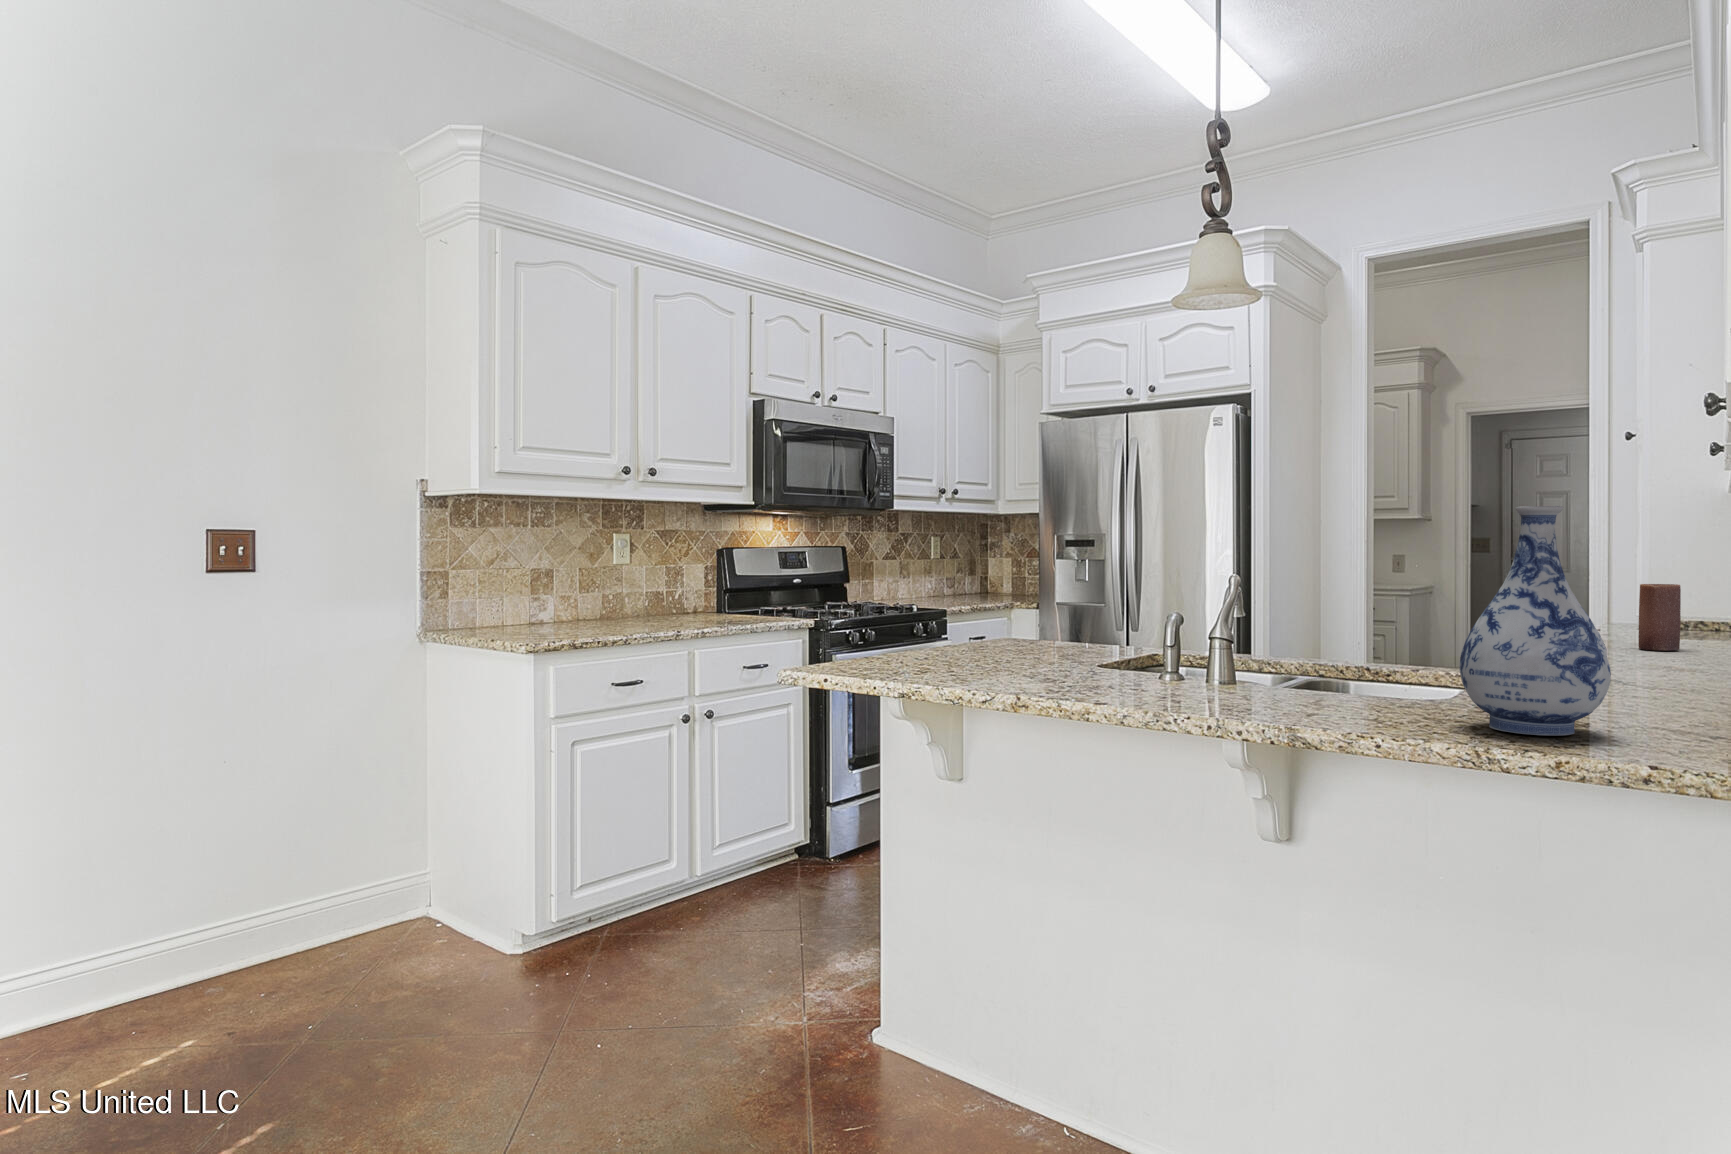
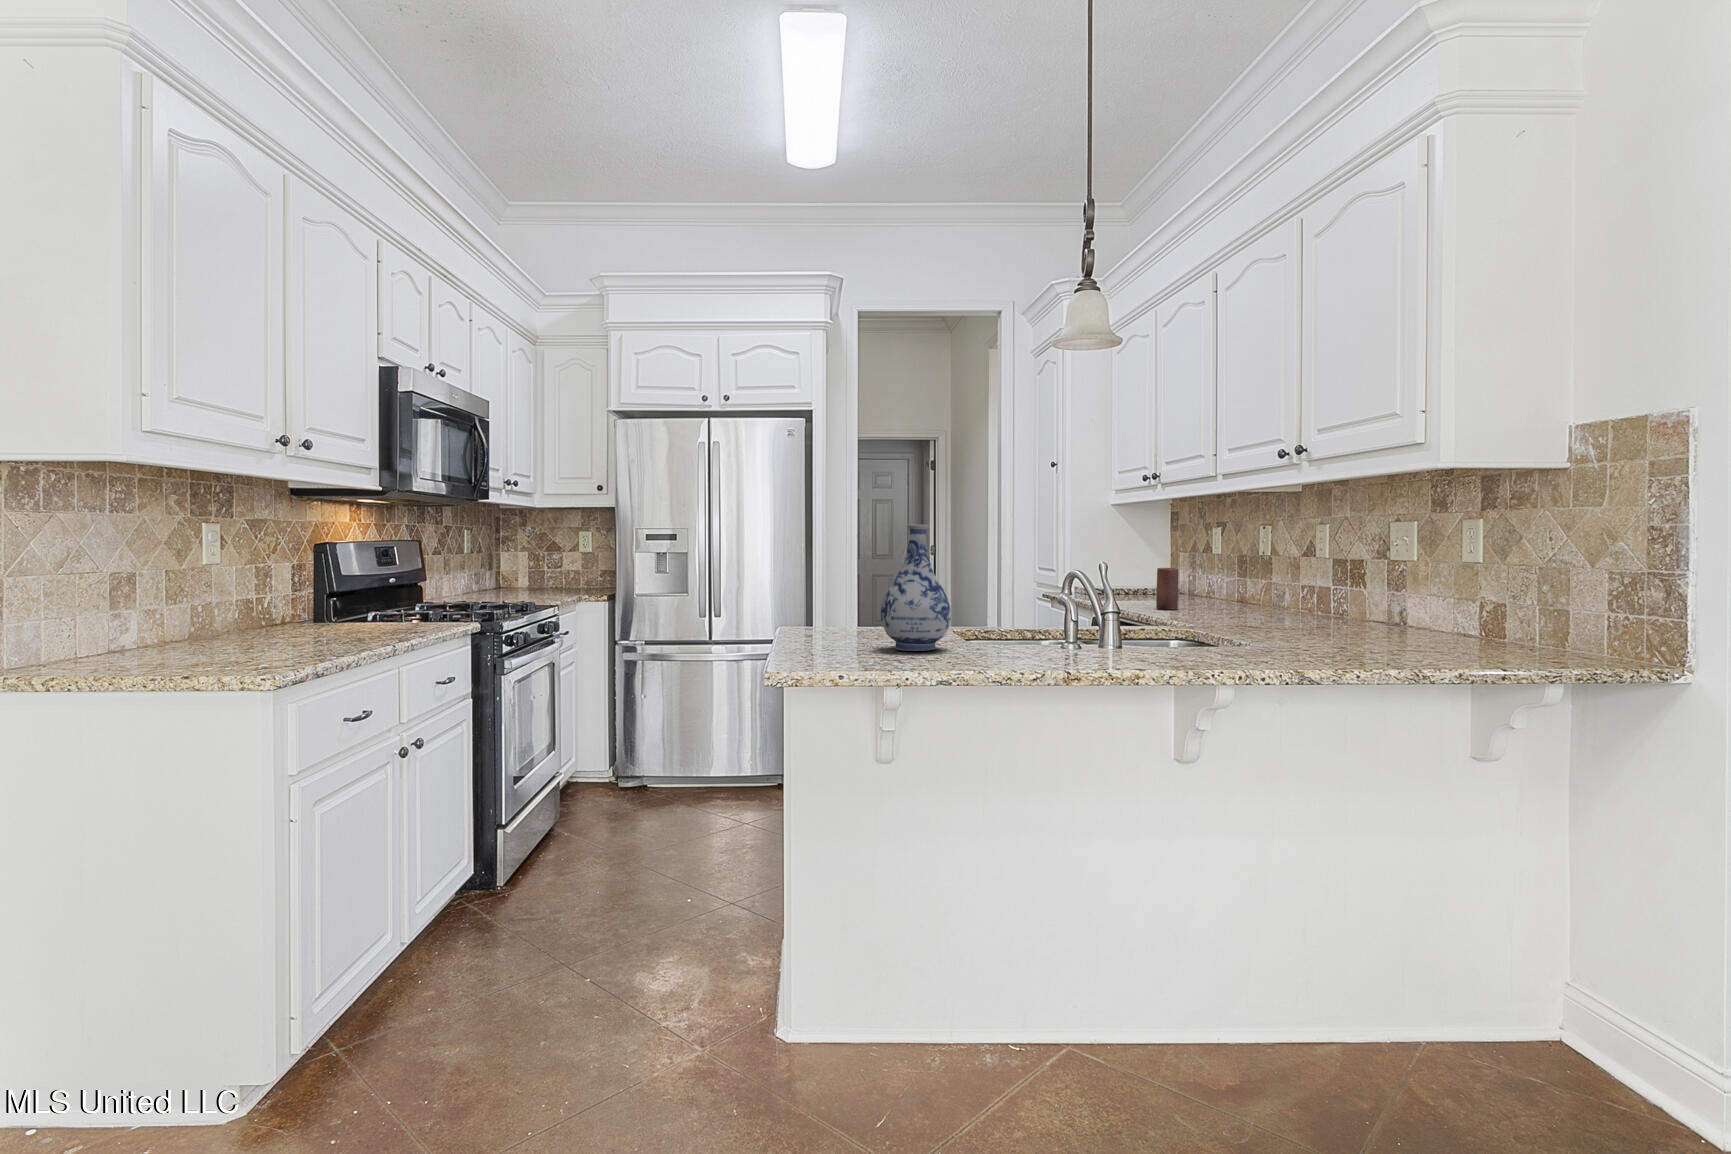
vase: present [1459,506,1611,735] -> present [881,524,951,651]

